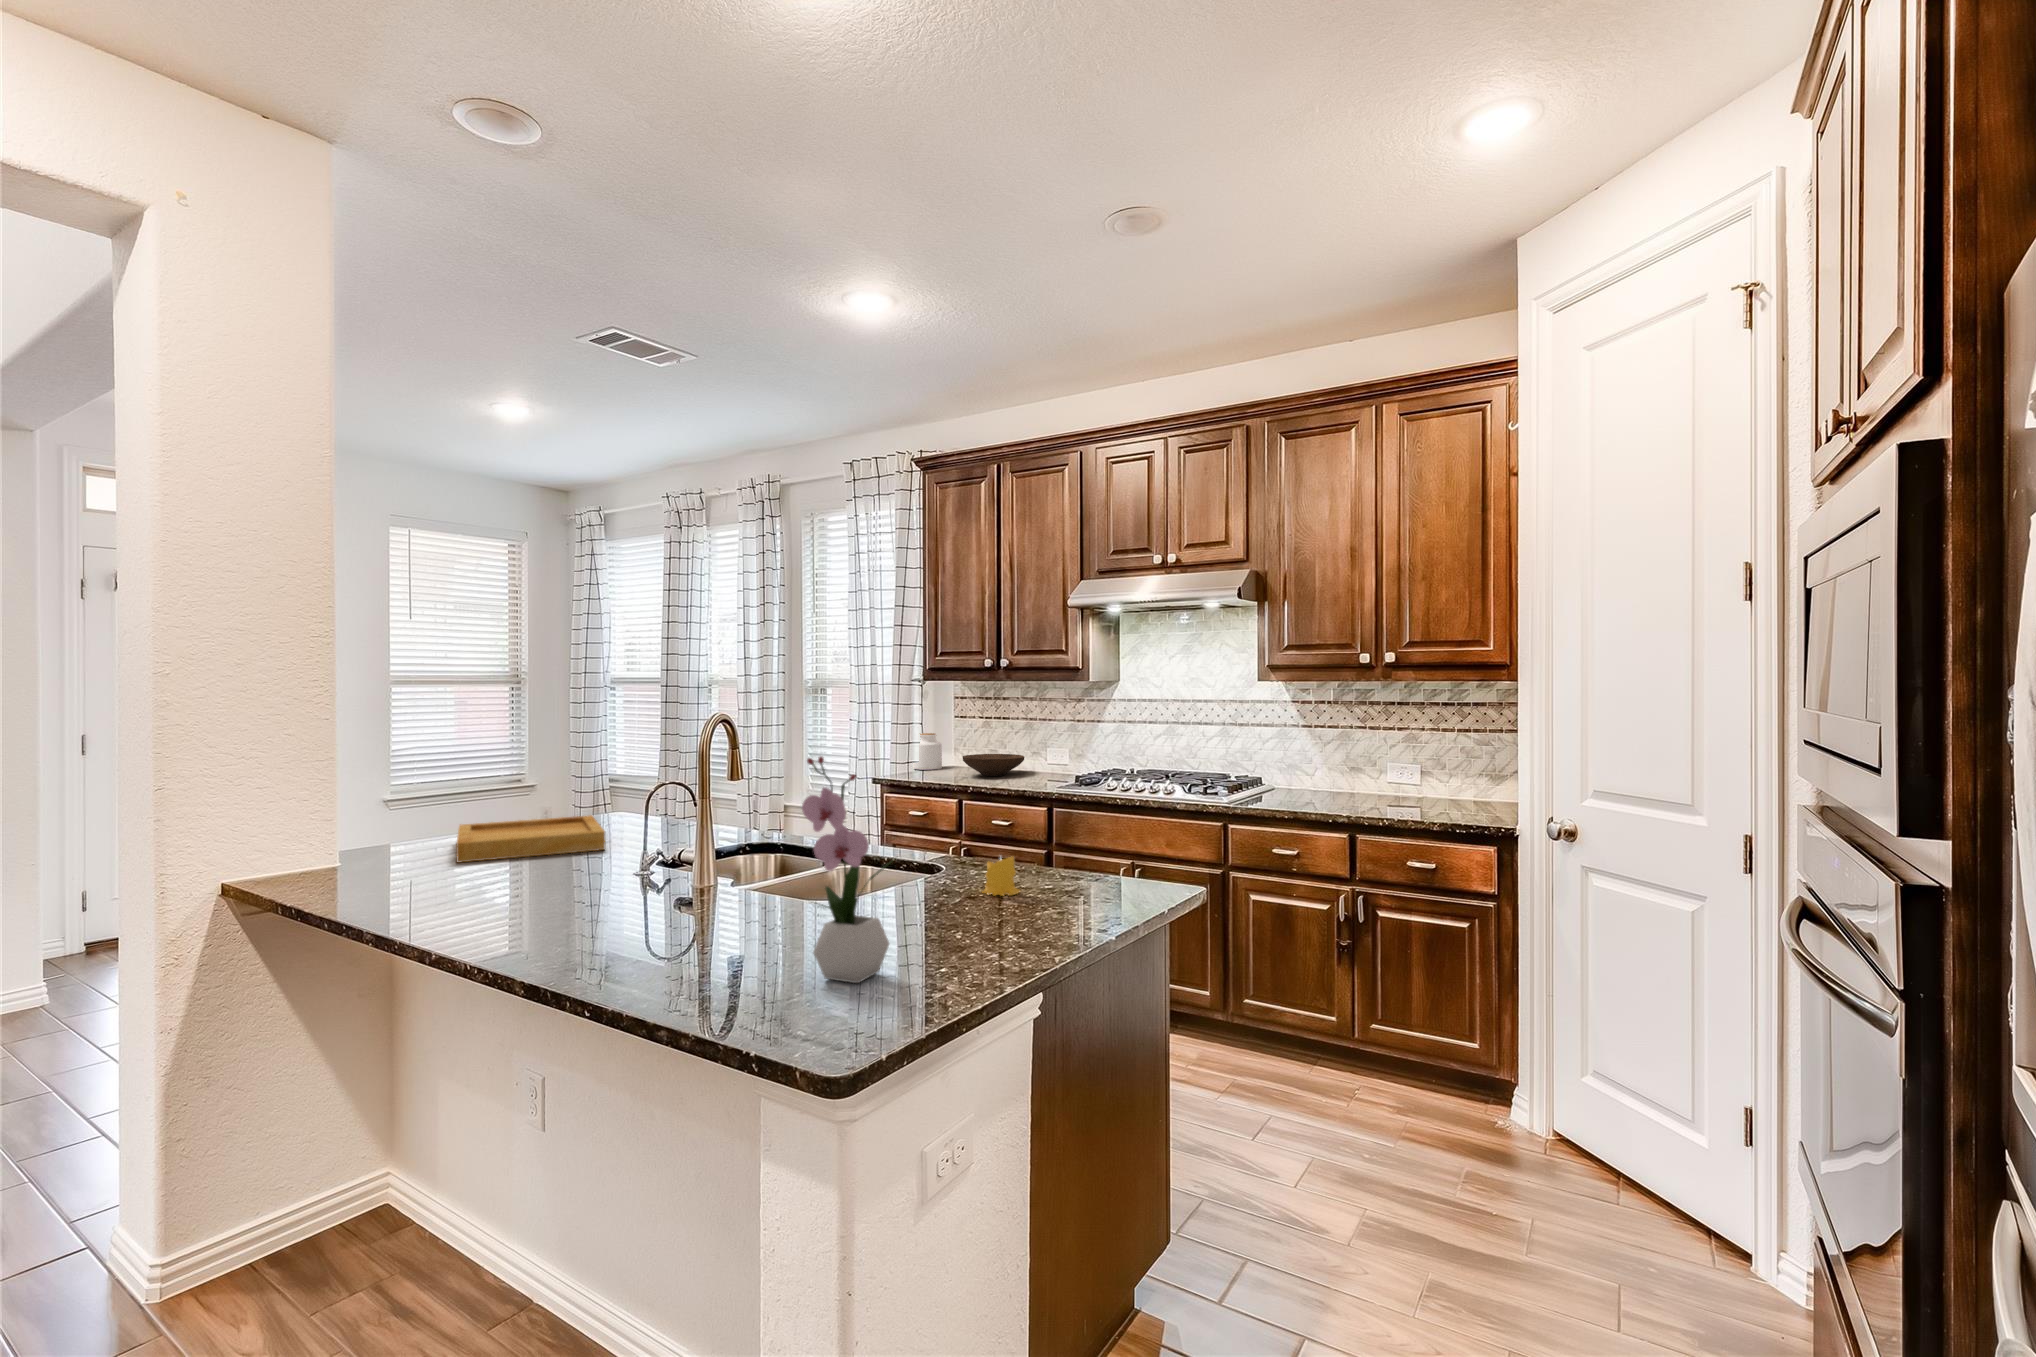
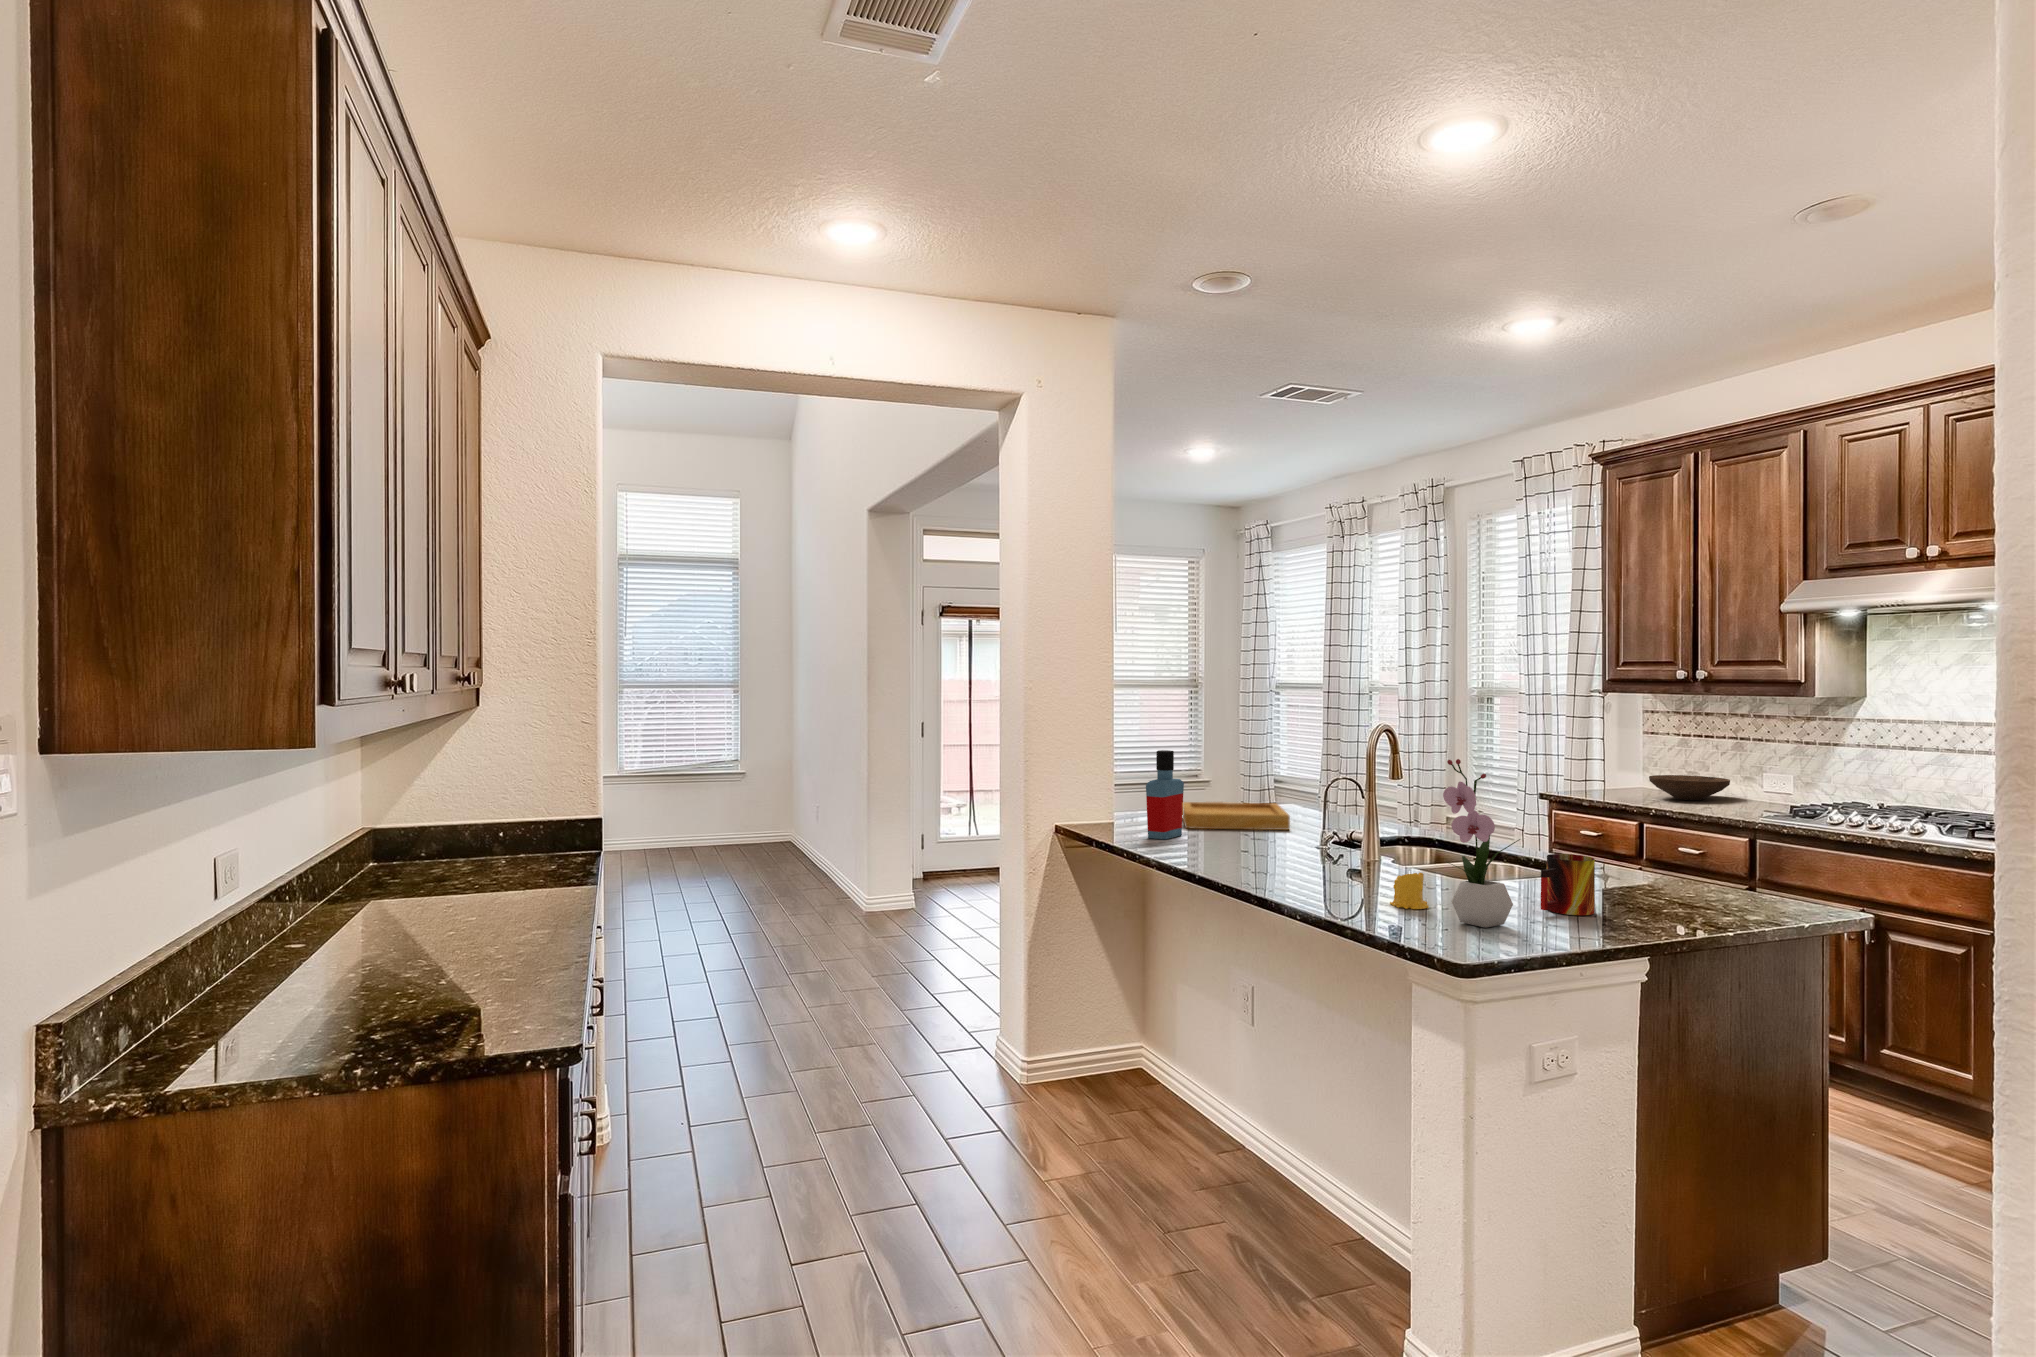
jar: present [913,733,942,770] -> none [1592,749,1628,789]
bottle: none [382,760,449,886] -> present [1146,750,1184,839]
candle: present [982,857,1020,896] -> present [1390,871,1429,909]
mug: none [916,862,972,939] -> present [1541,854,1595,915]

